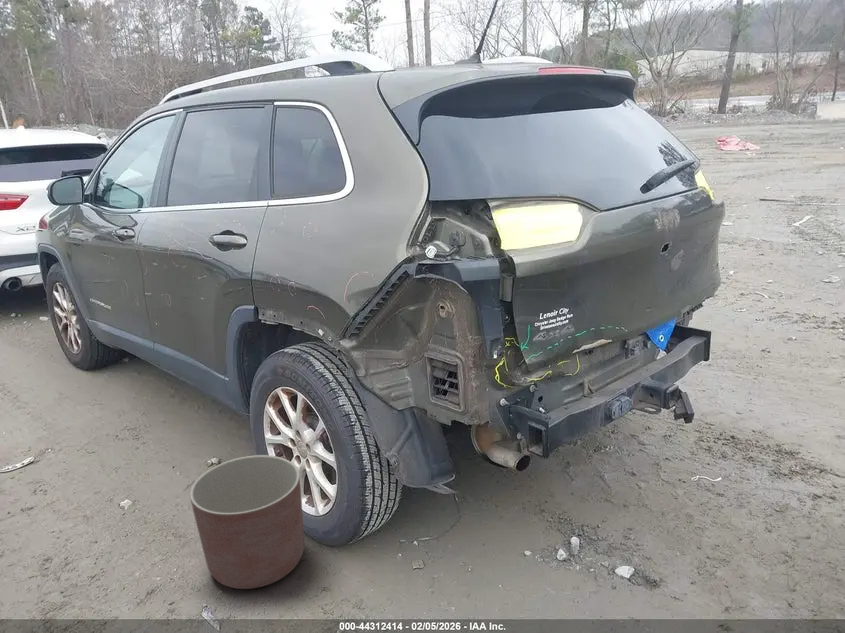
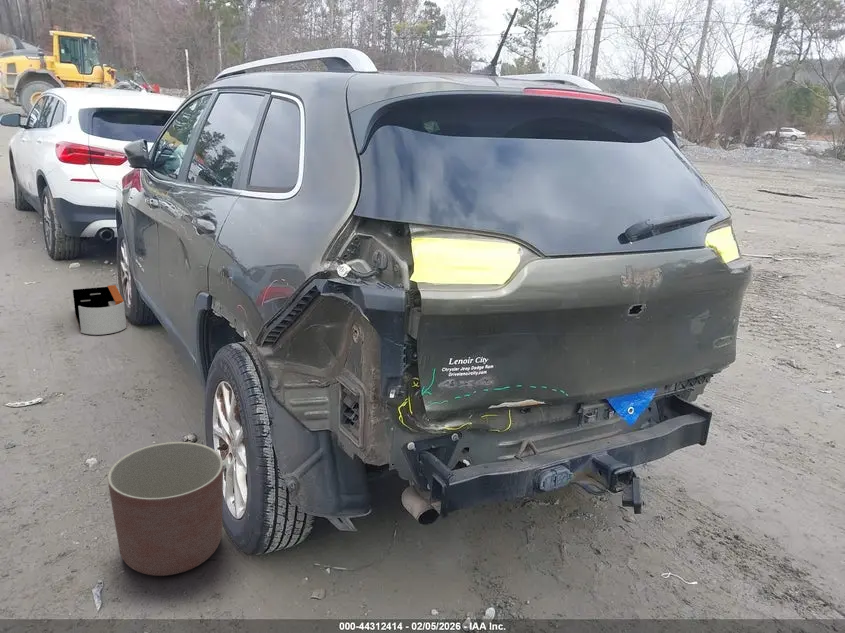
storage bin: none [7,333,79,388] -> present [73,285,126,335]

